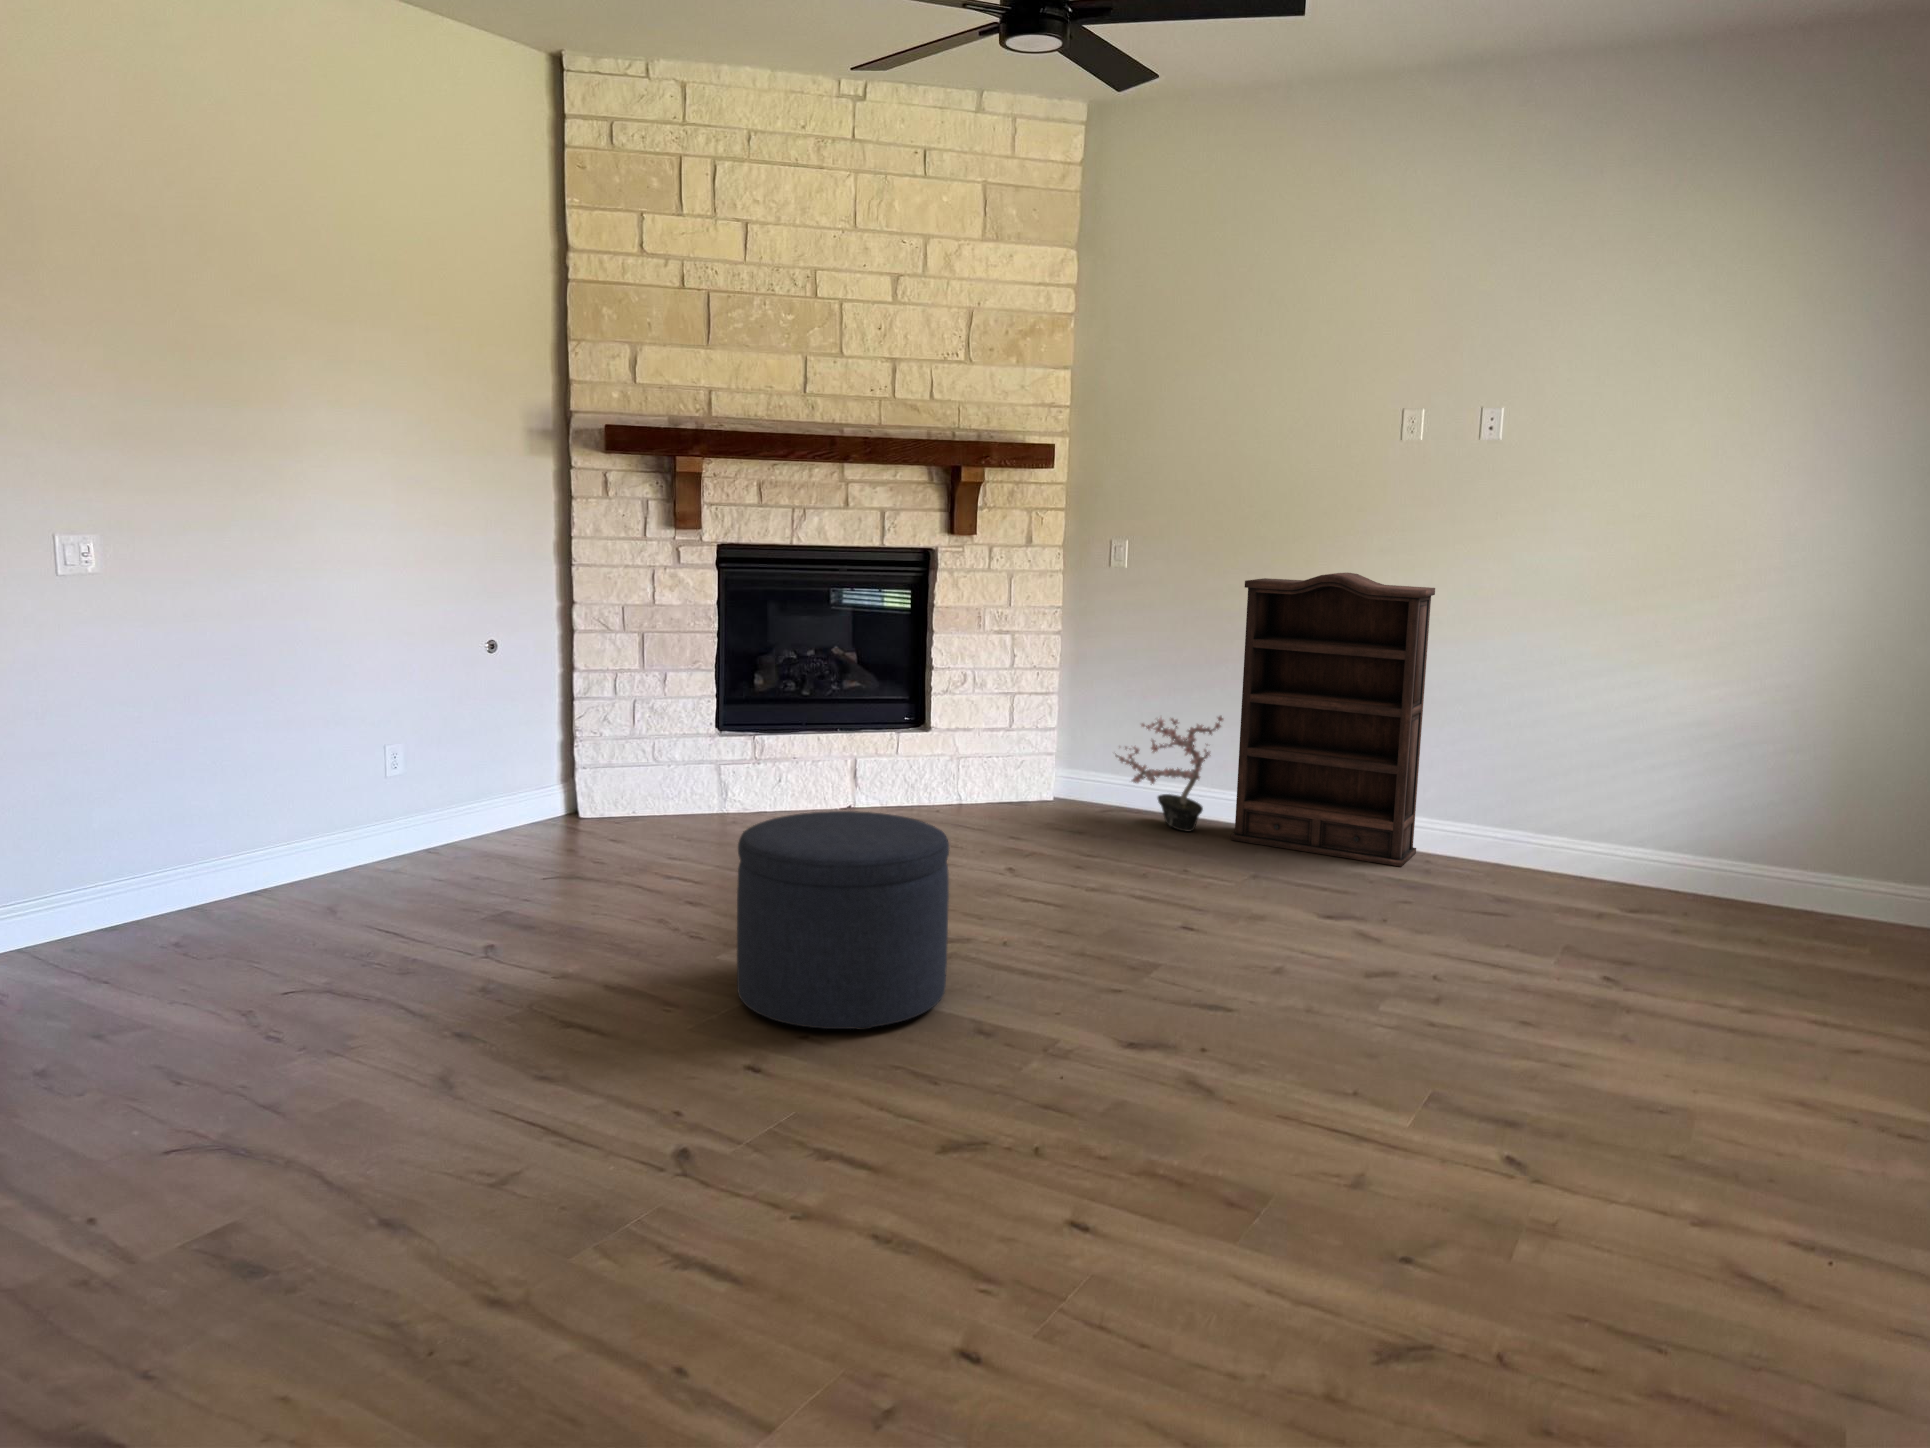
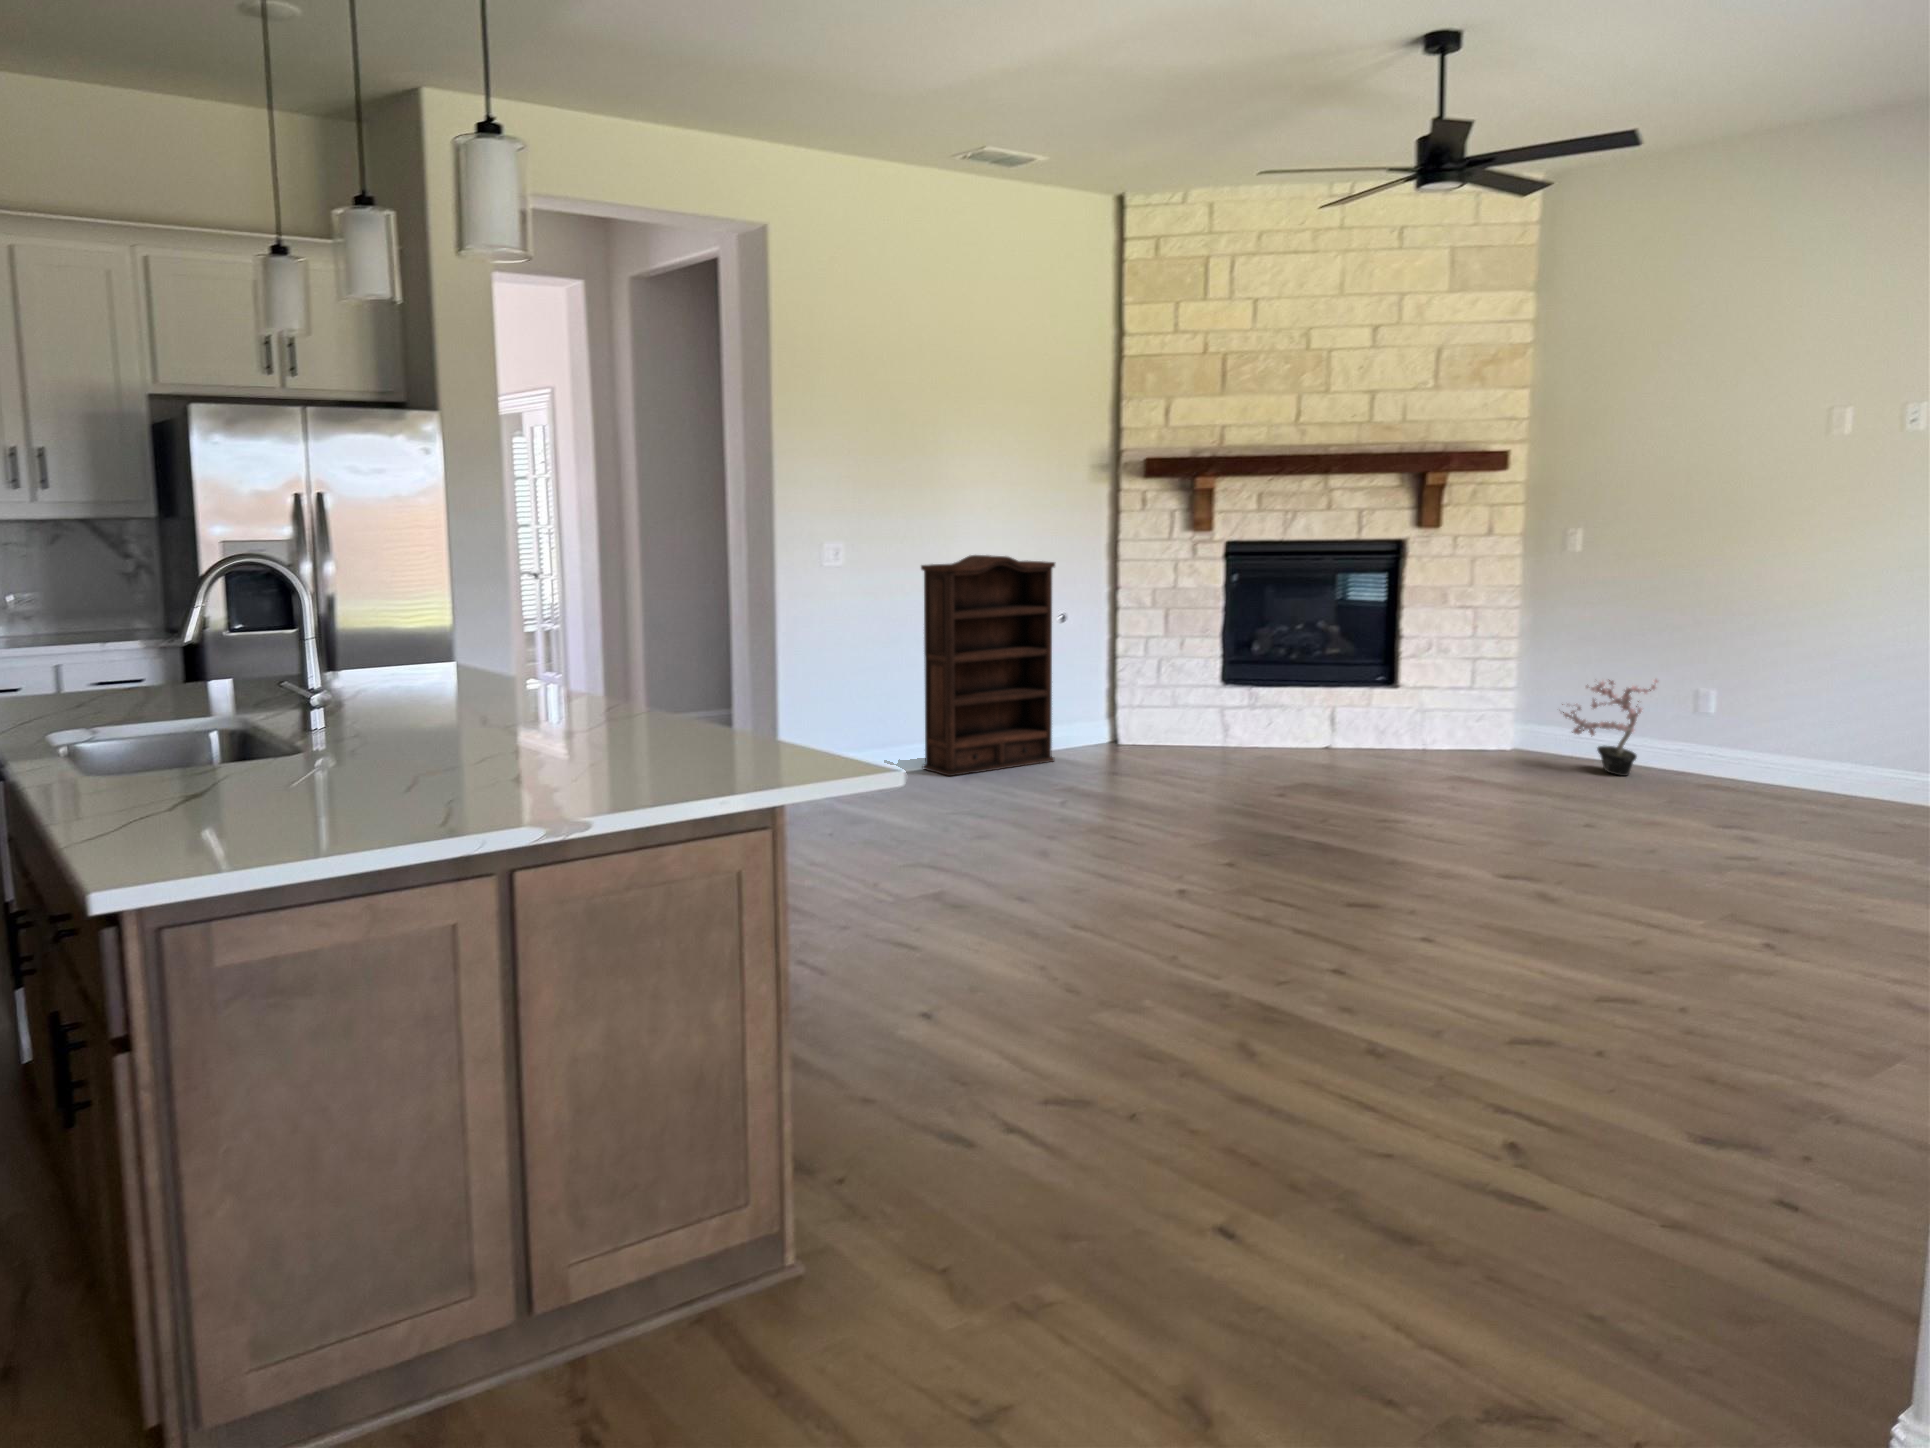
bookshelf: present [1231,573,1435,867] -> present [921,555,1055,776]
ottoman: present [737,811,950,1030] -> none [1219,721,1368,859]

